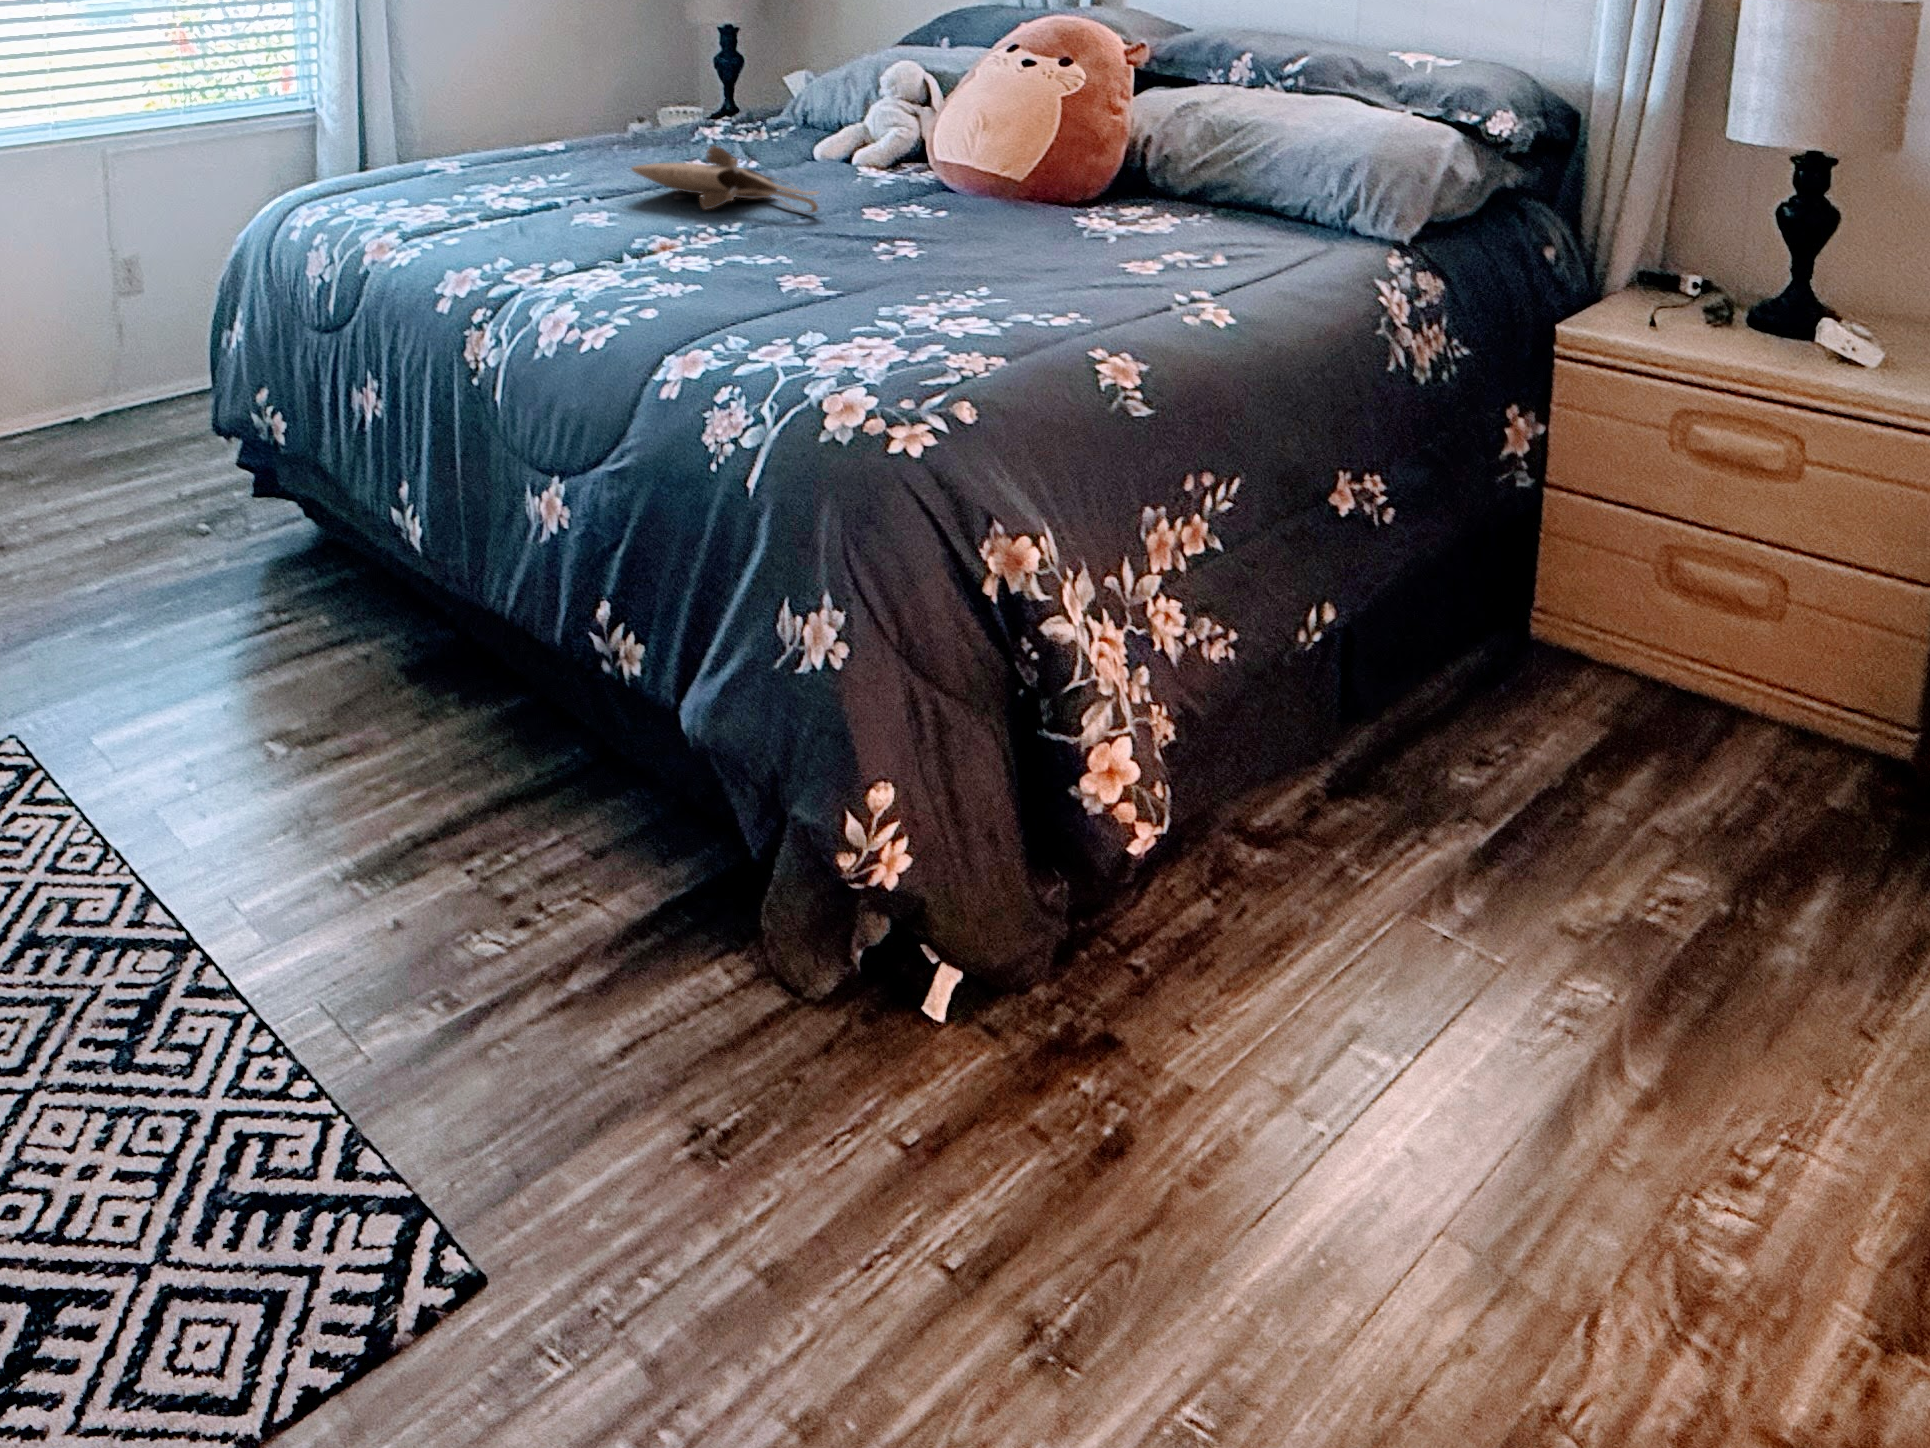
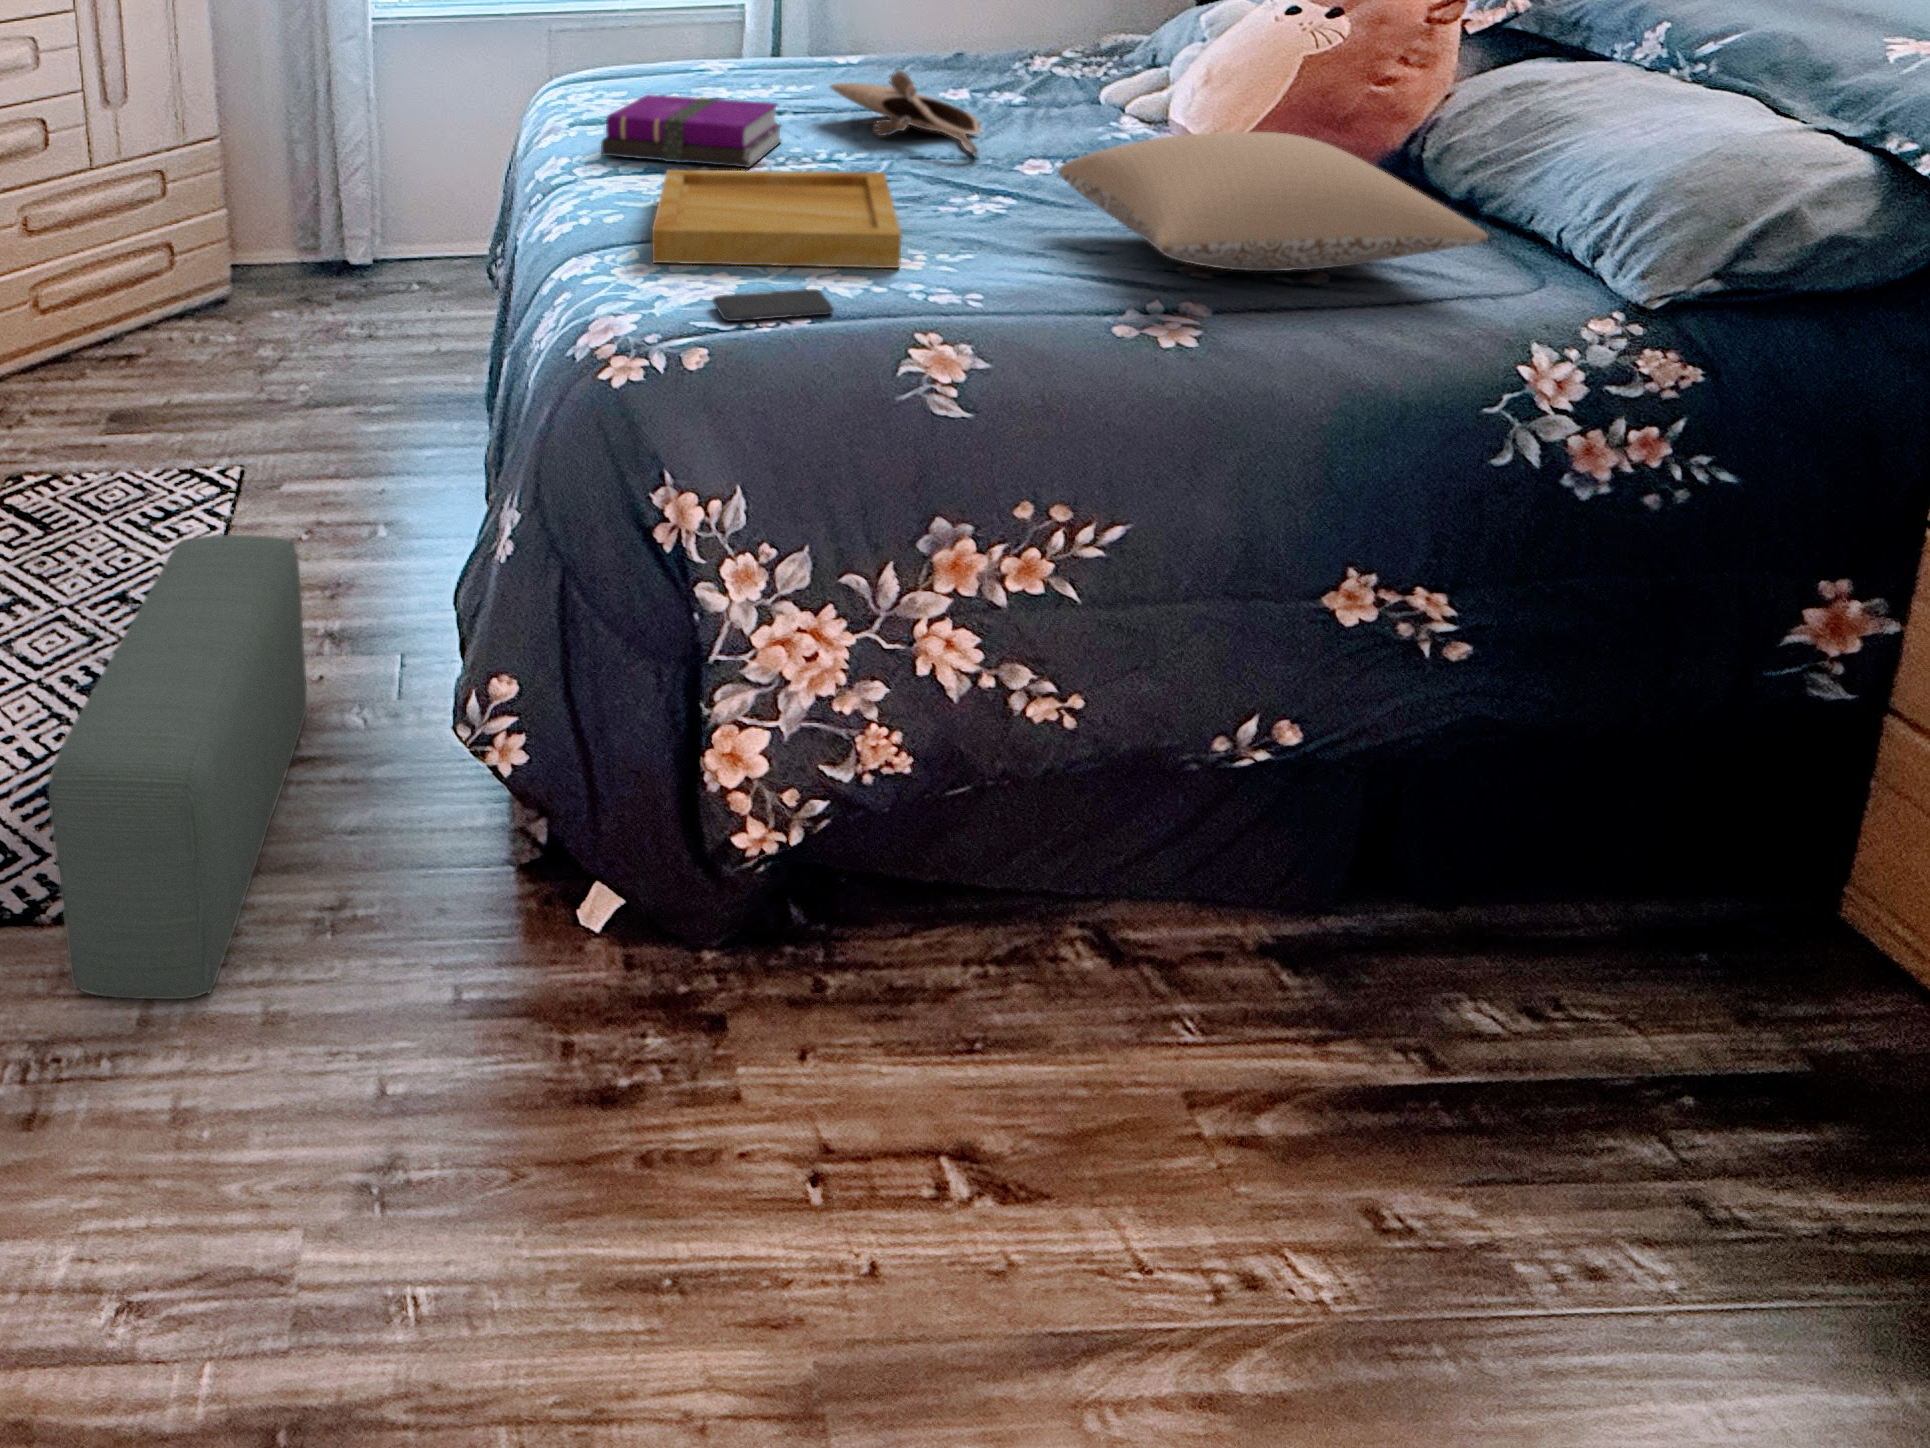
pillow: none [975,157,1312,266] -> present [1059,132,1488,271]
notebook: none [485,188,657,262] -> present [601,95,782,167]
tray: none [641,234,947,347] -> present [652,170,901,268]
smartphone: none [878,339,977,380] -> present [713,289,834,321]
pouf: none [296,755,696,1382] -> present [49,535,307,999]

